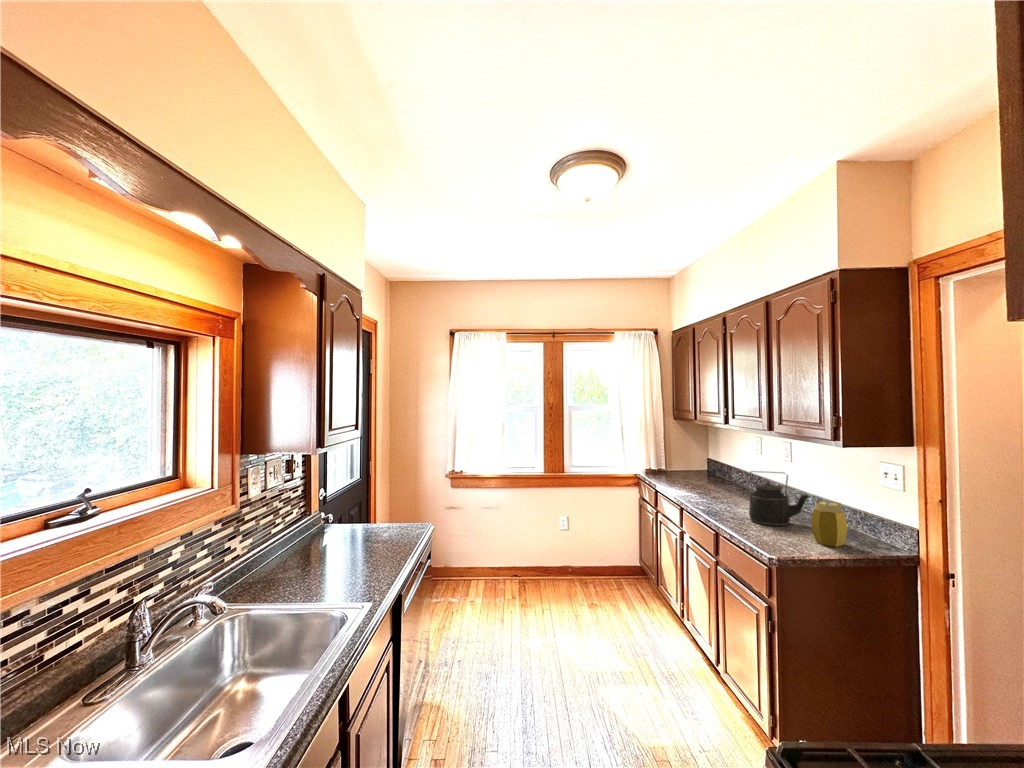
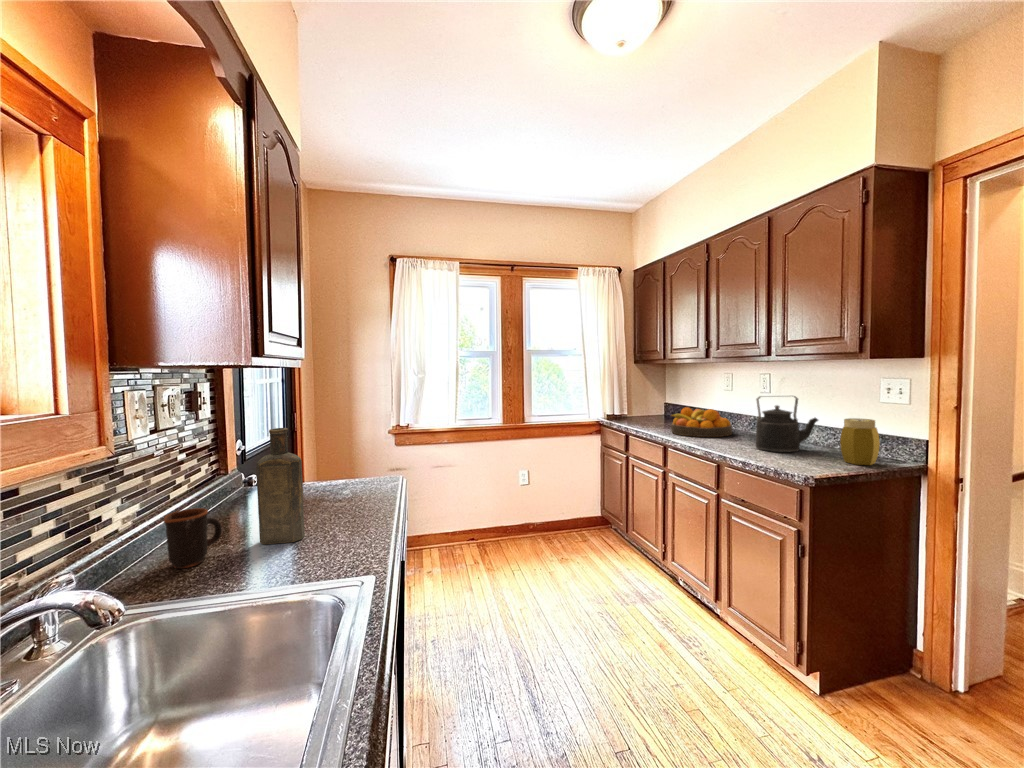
fruit bowl: none [687,472,747,503] -> present [671,408,732,437]
bottle: none [317,494,346,572] -> present [256,428,305,544]
mug: none [262,545,296,583] -> present [164,508,222,568]

